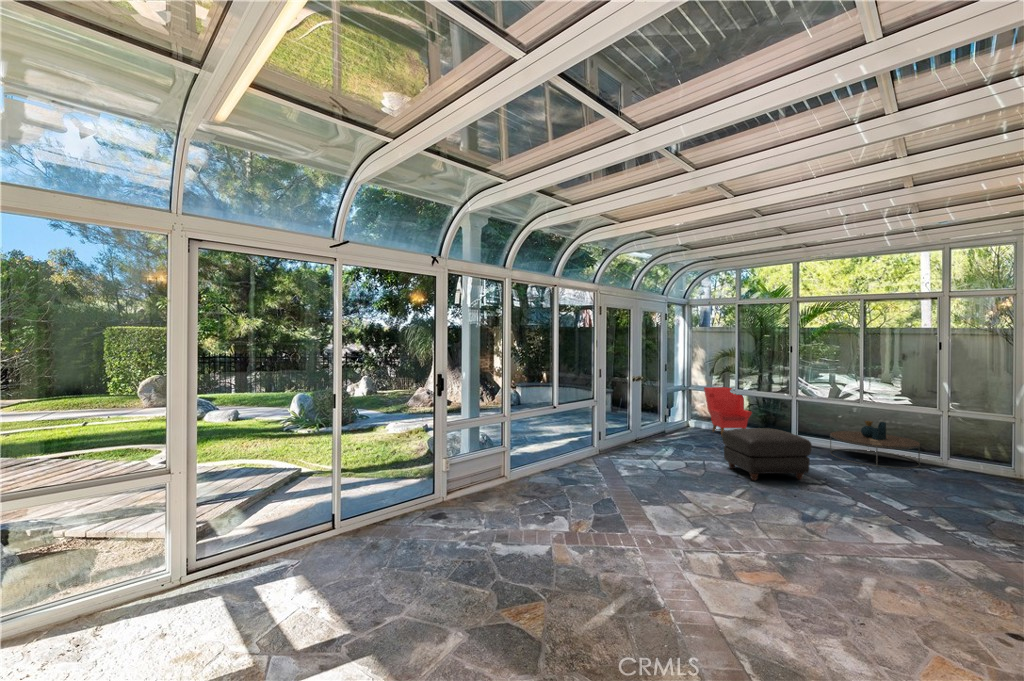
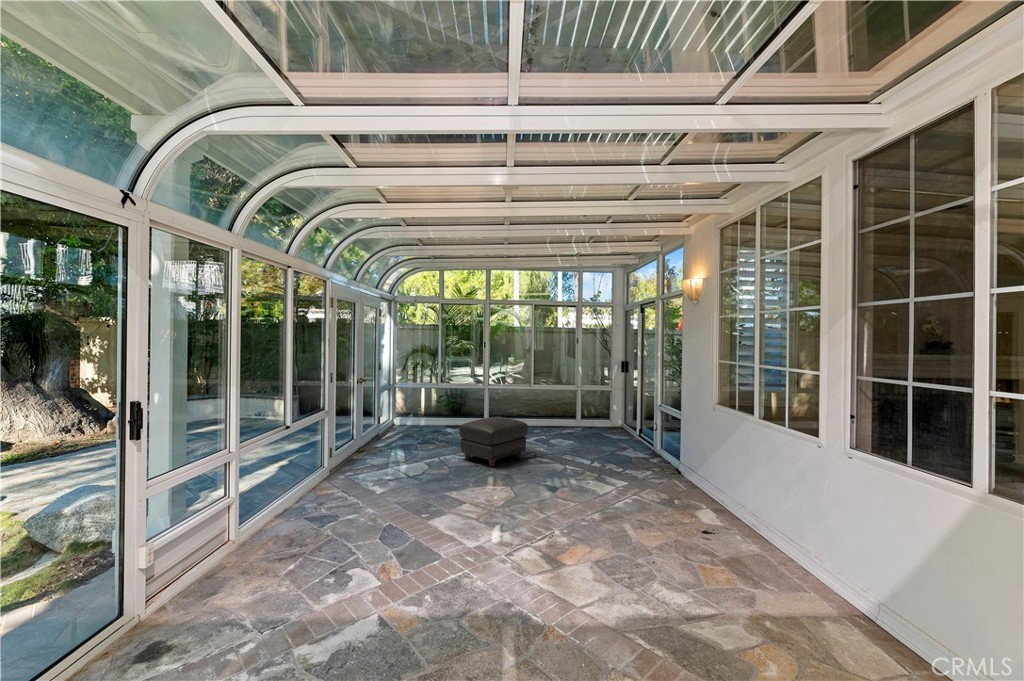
armchair: present [704,387,752,436] -> none [414,380,457,429]
coffee table: present [830,421,920,469] -> none [517,400,570,435]

